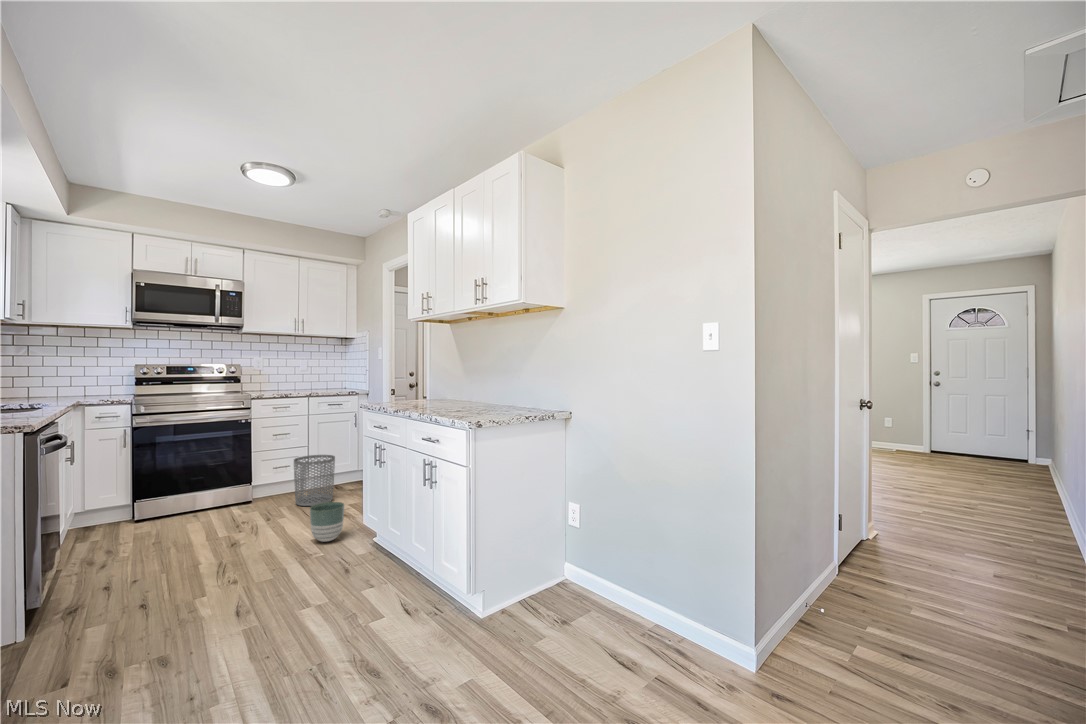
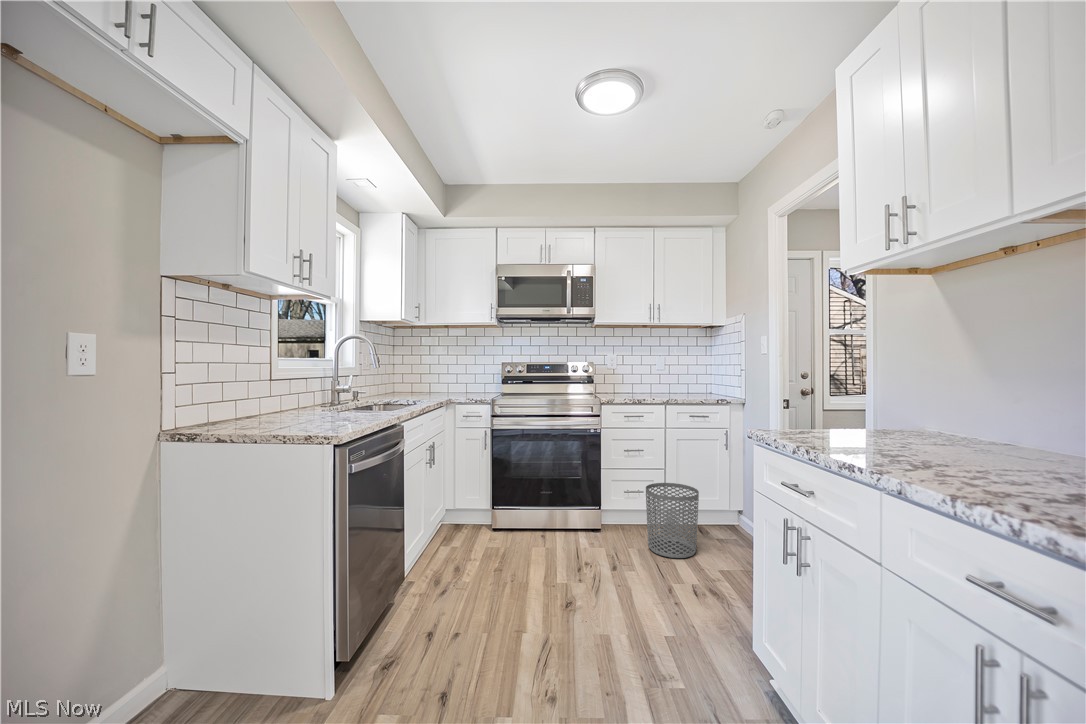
planter: present [310,502,344,542] -> none [664,583,719,658]

